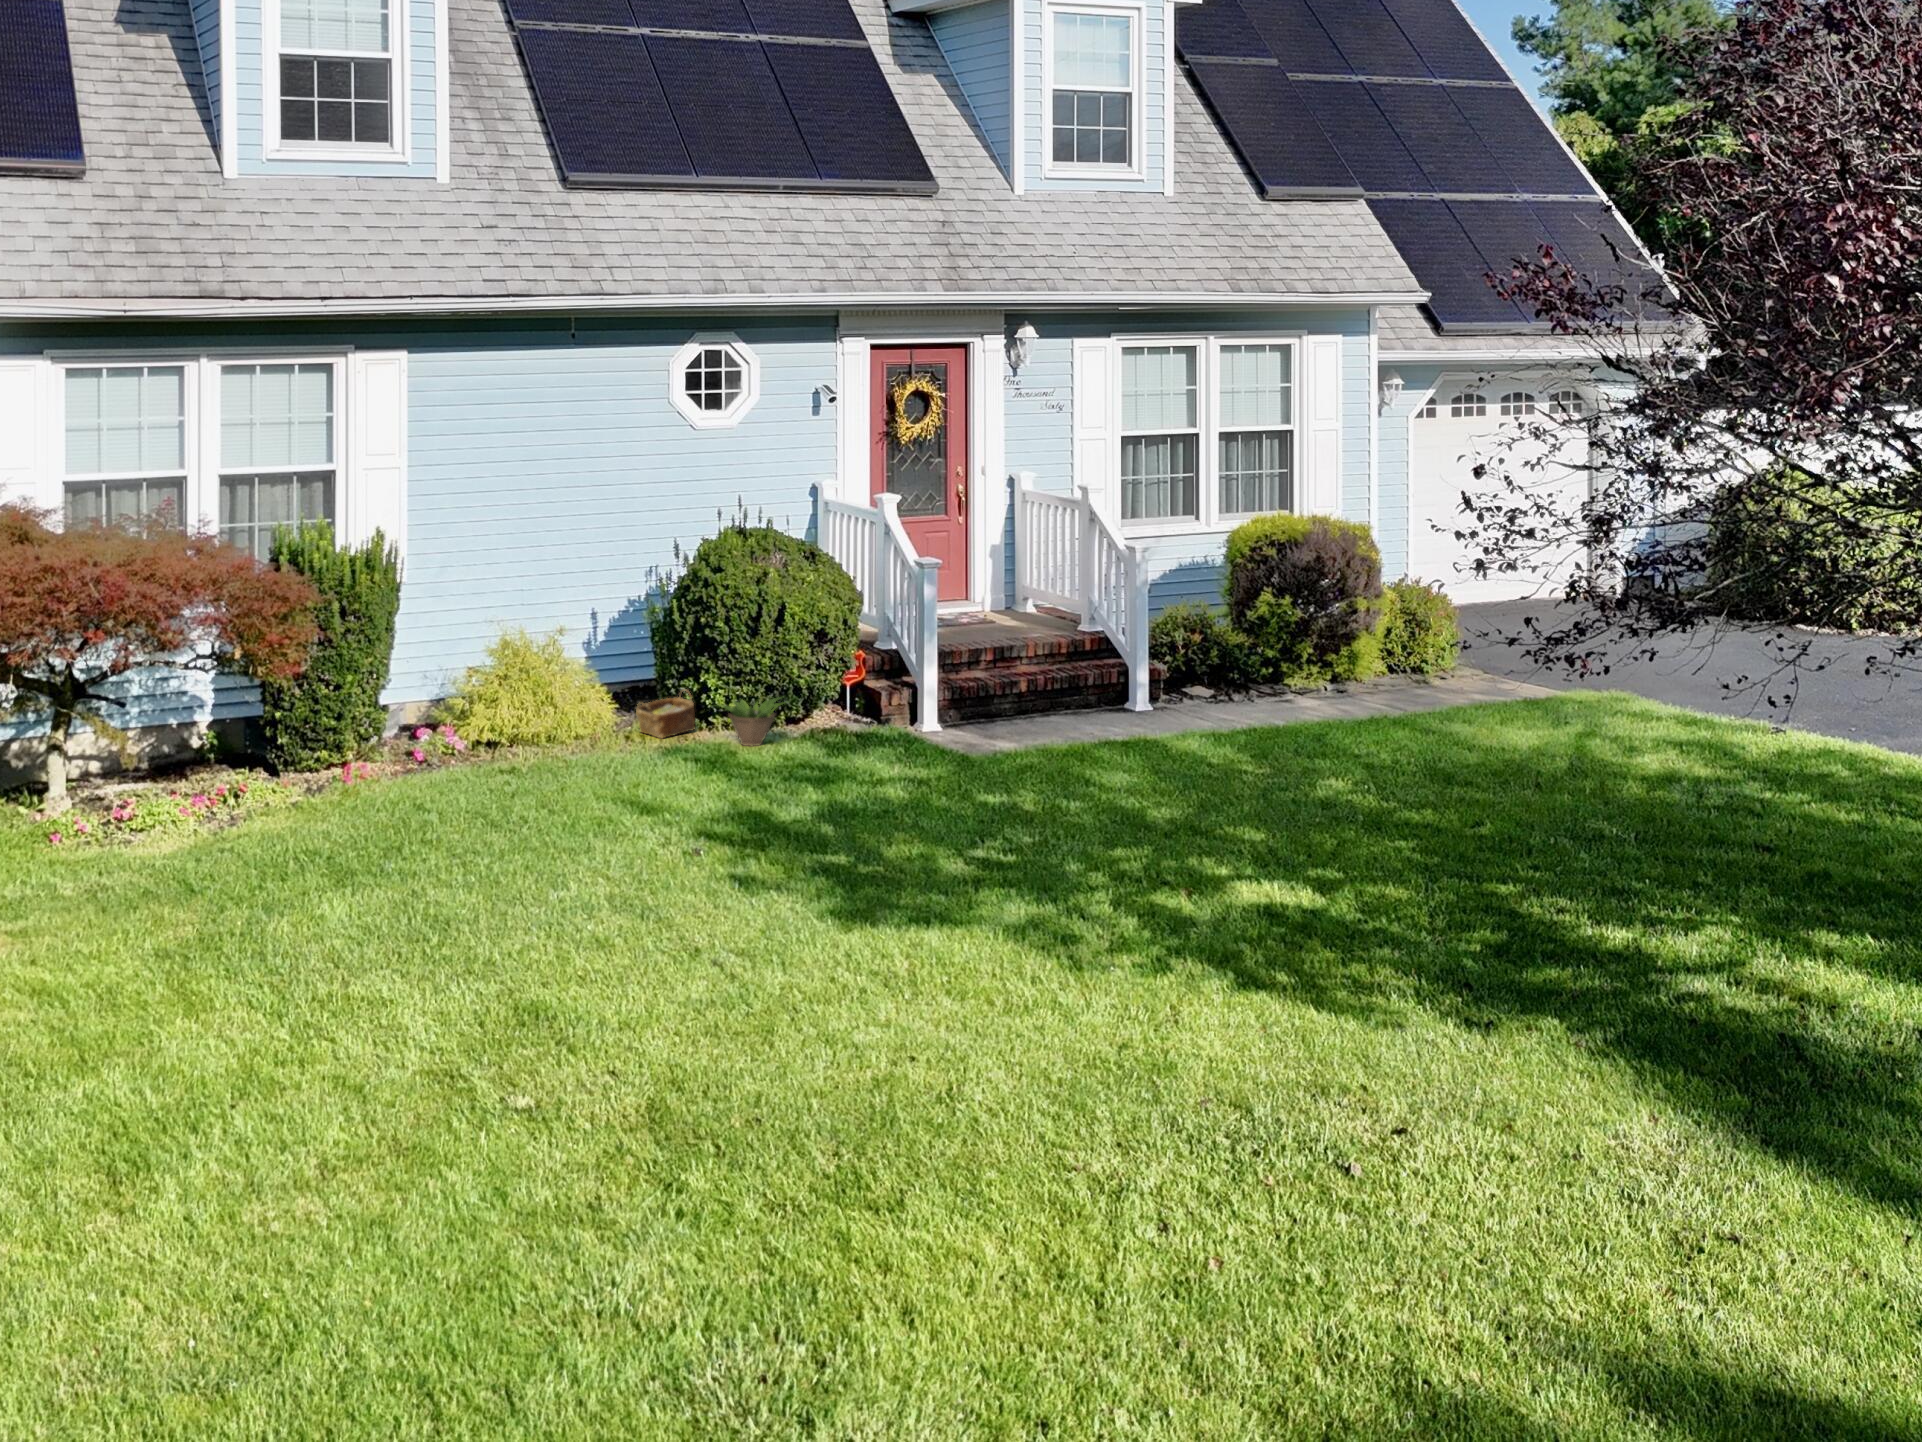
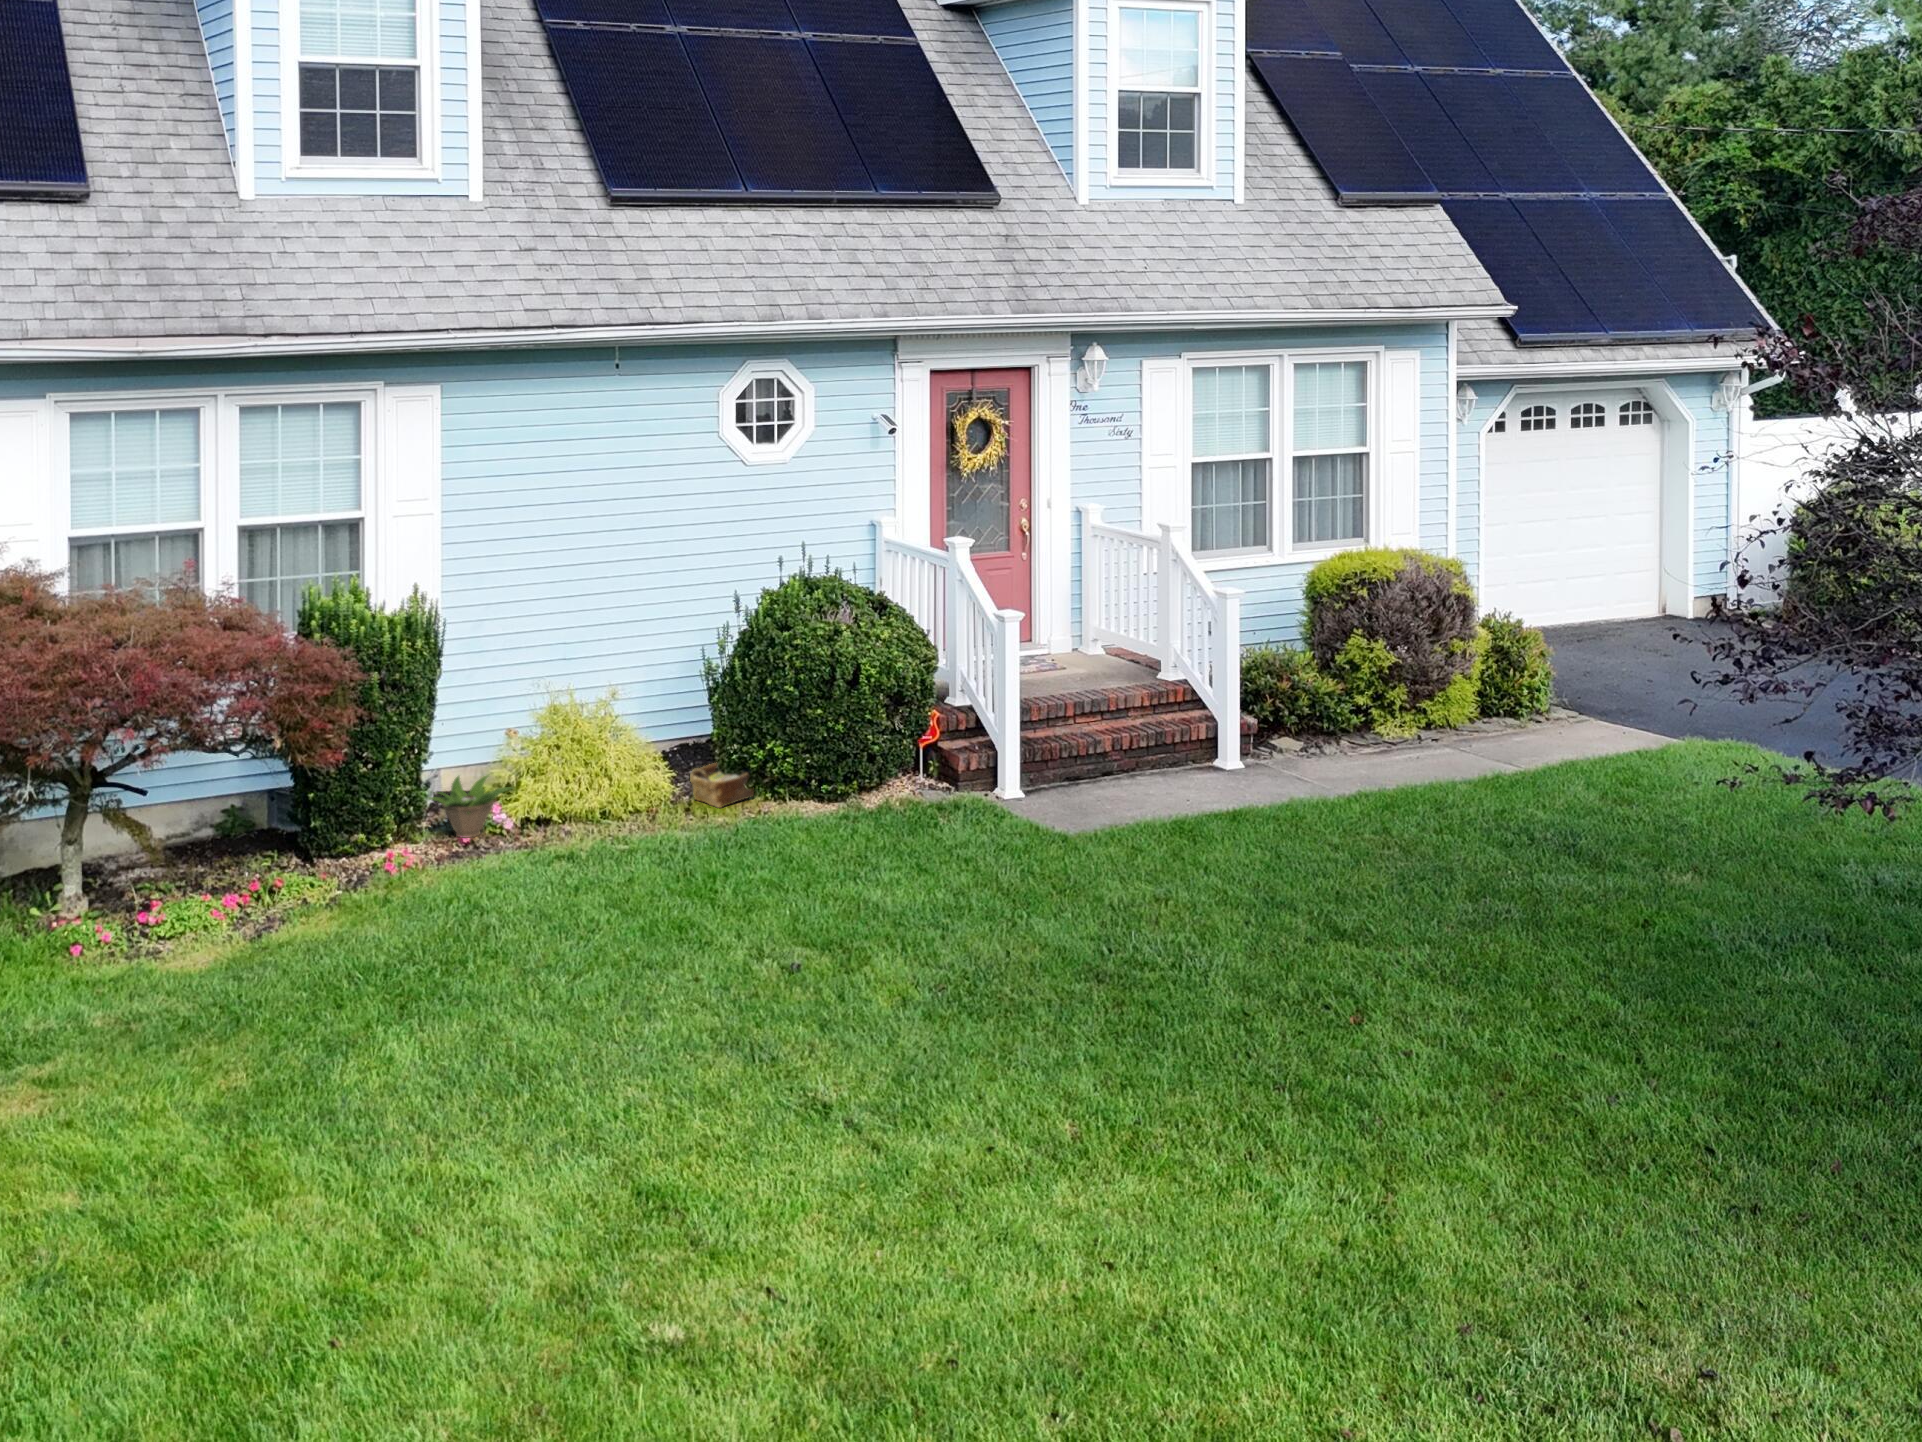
decorative plant: present [721,697,783,746] -> present [428,776,512,838]

